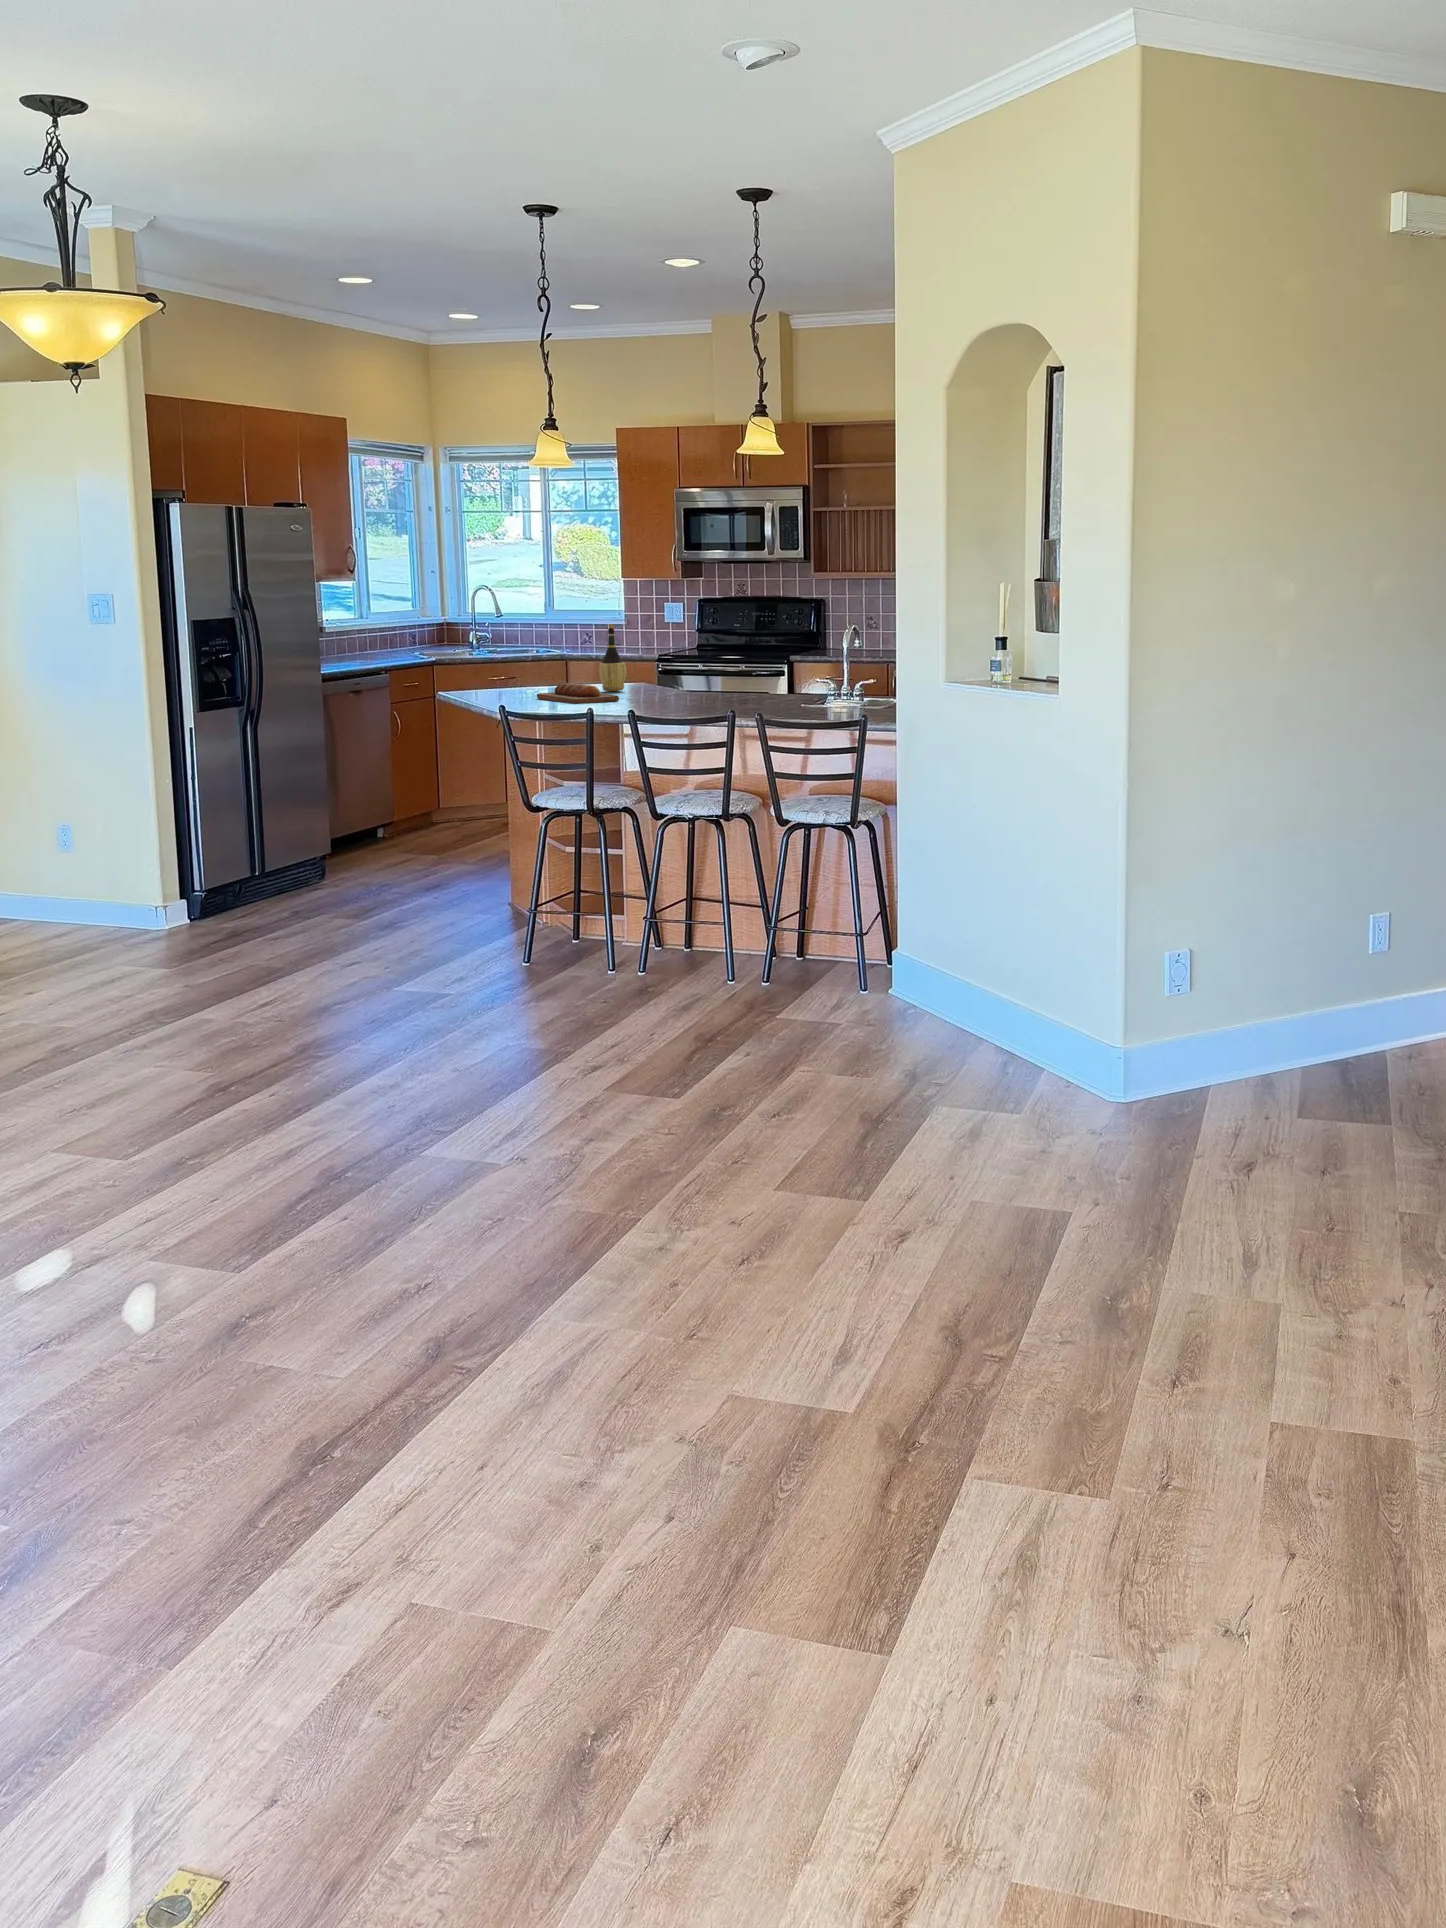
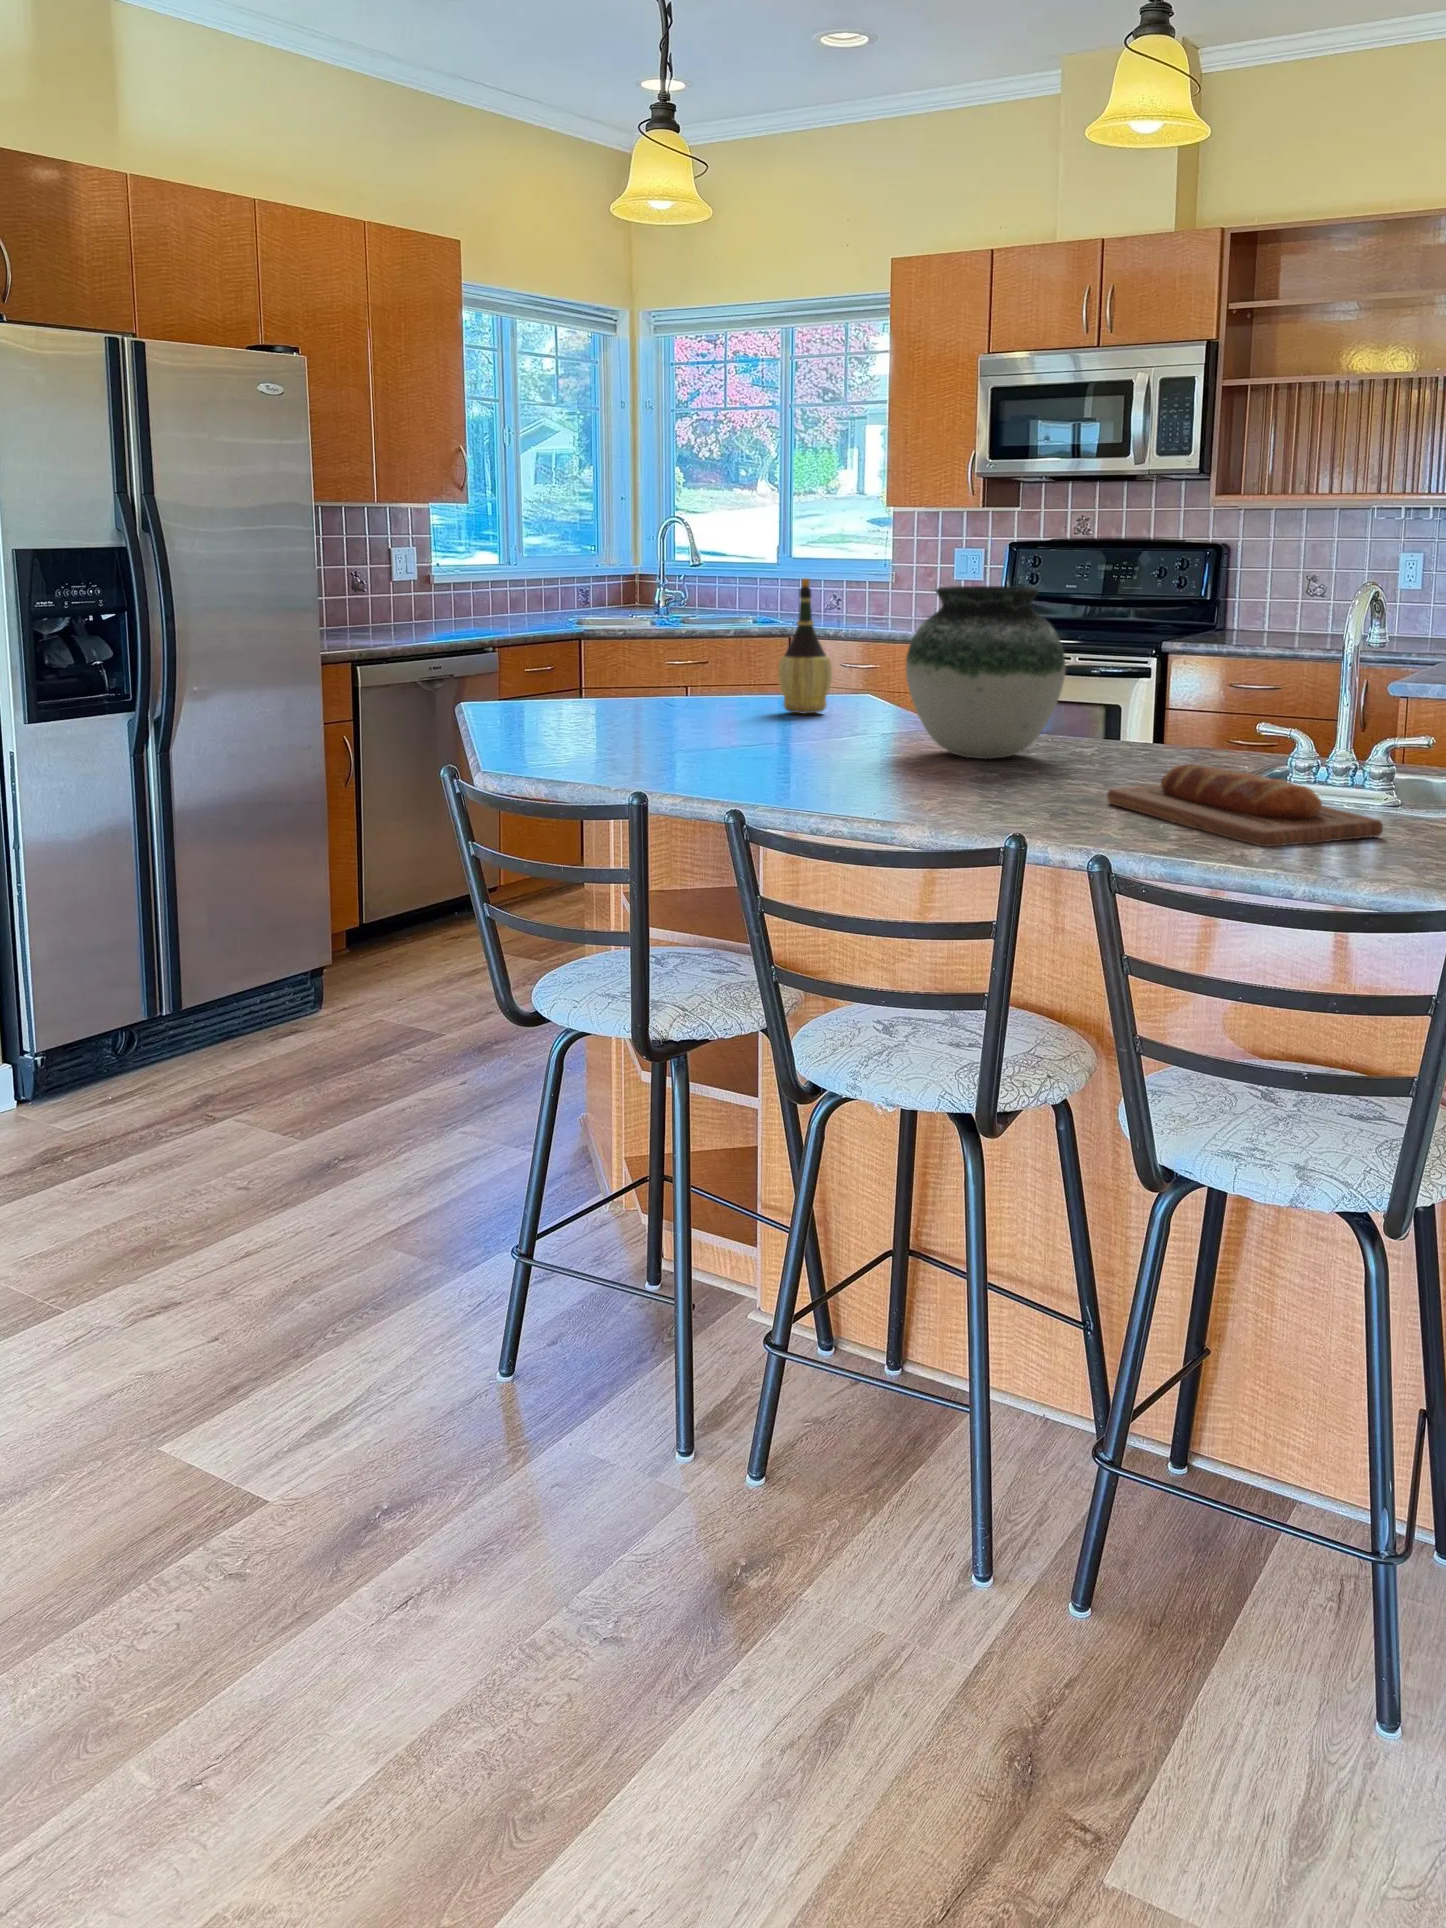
vase: none [672,626,742,701] -> present [906,586,1066,759]
bread loaf: present [537,683,619,704] -> present [1107,764,1383,846]

